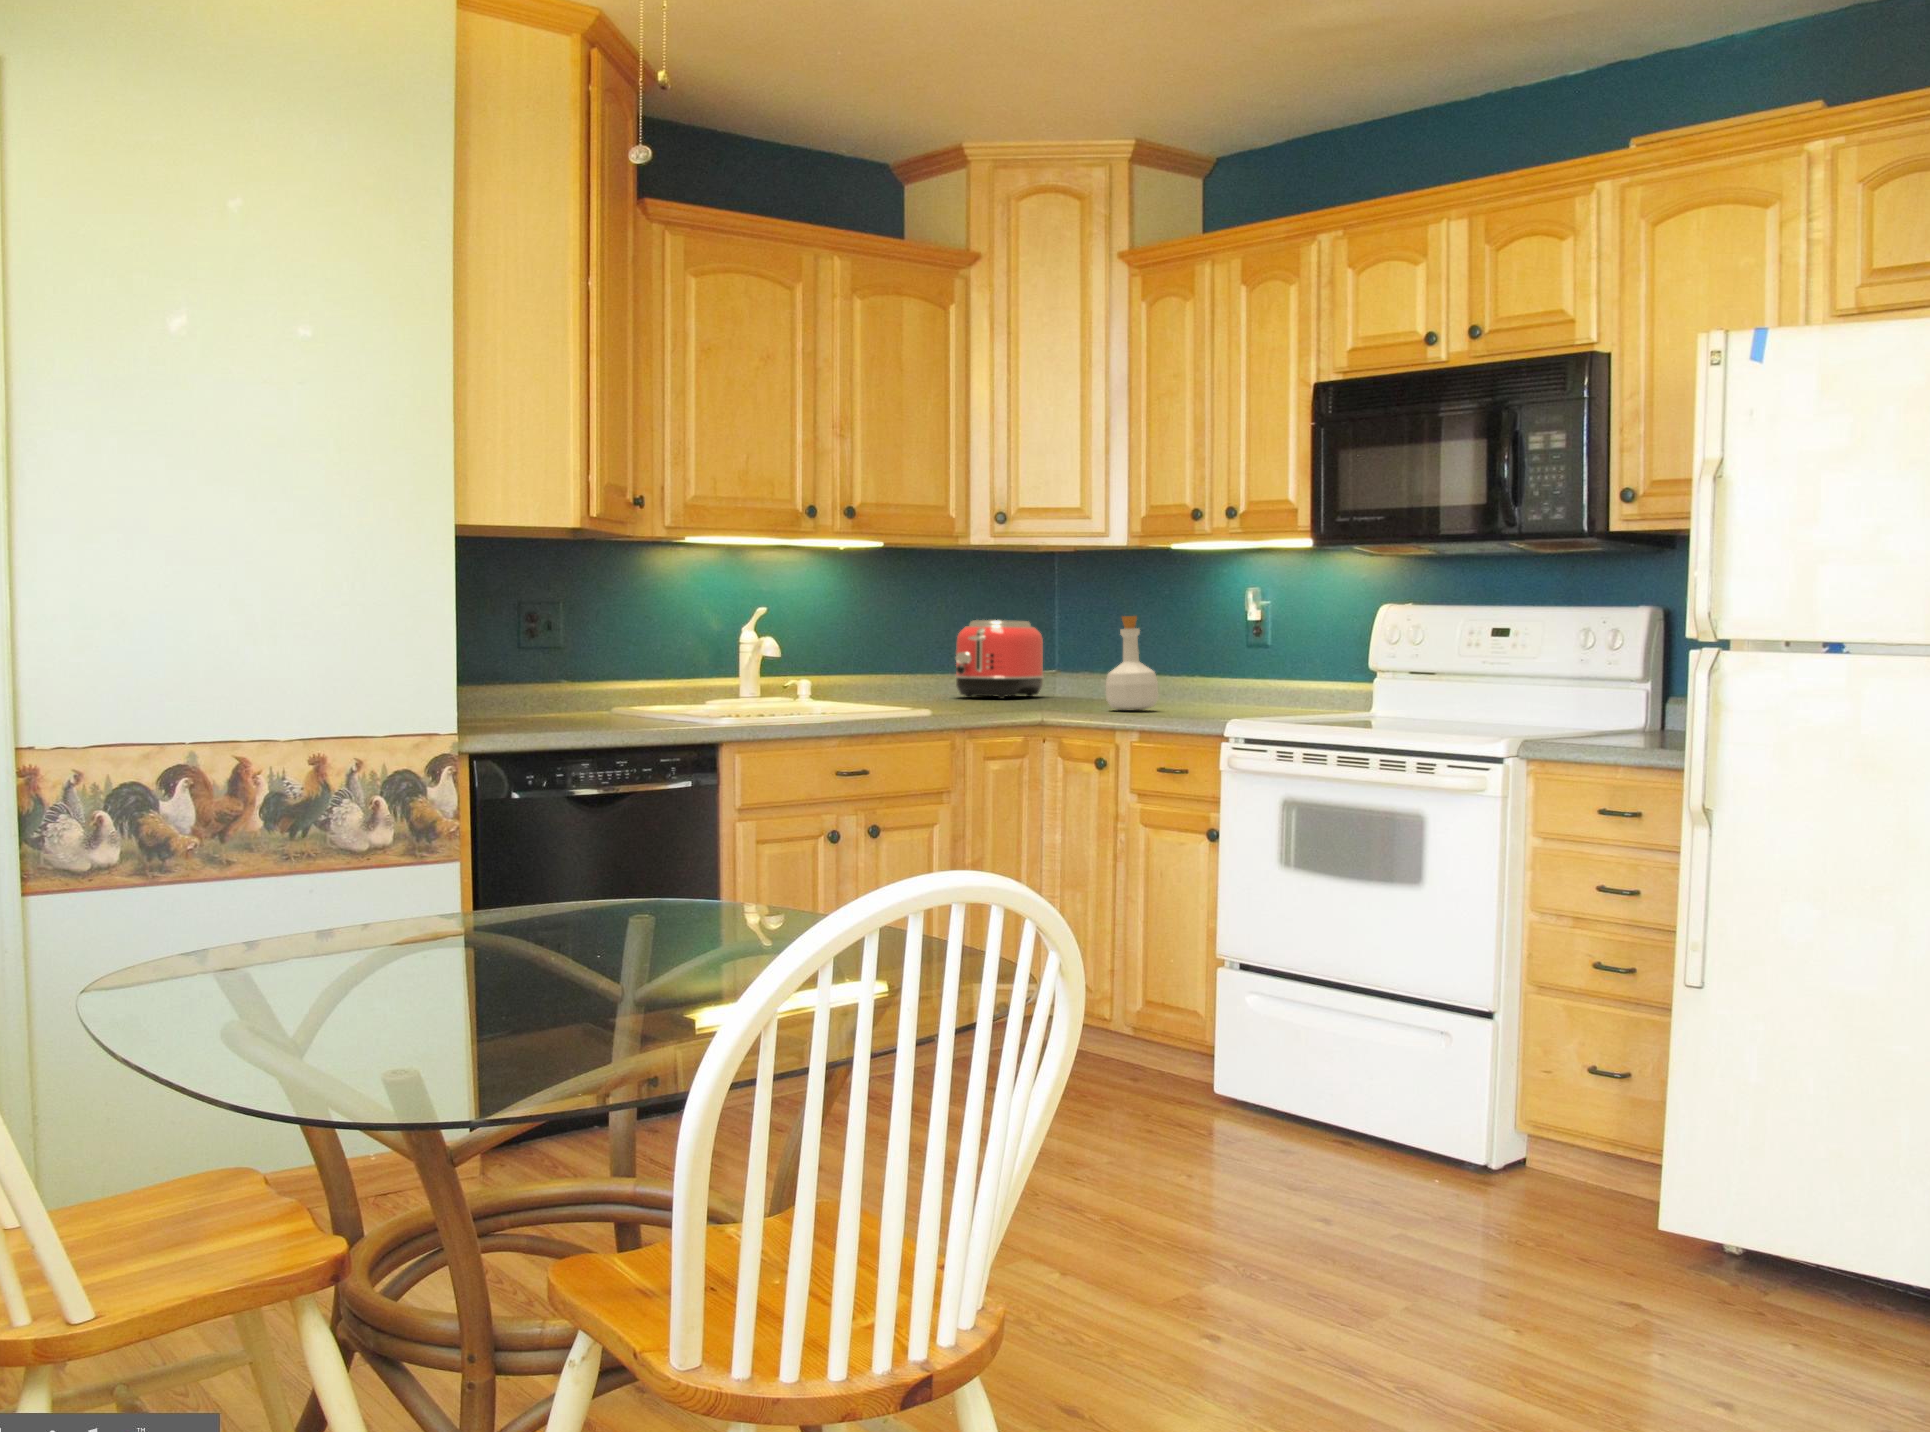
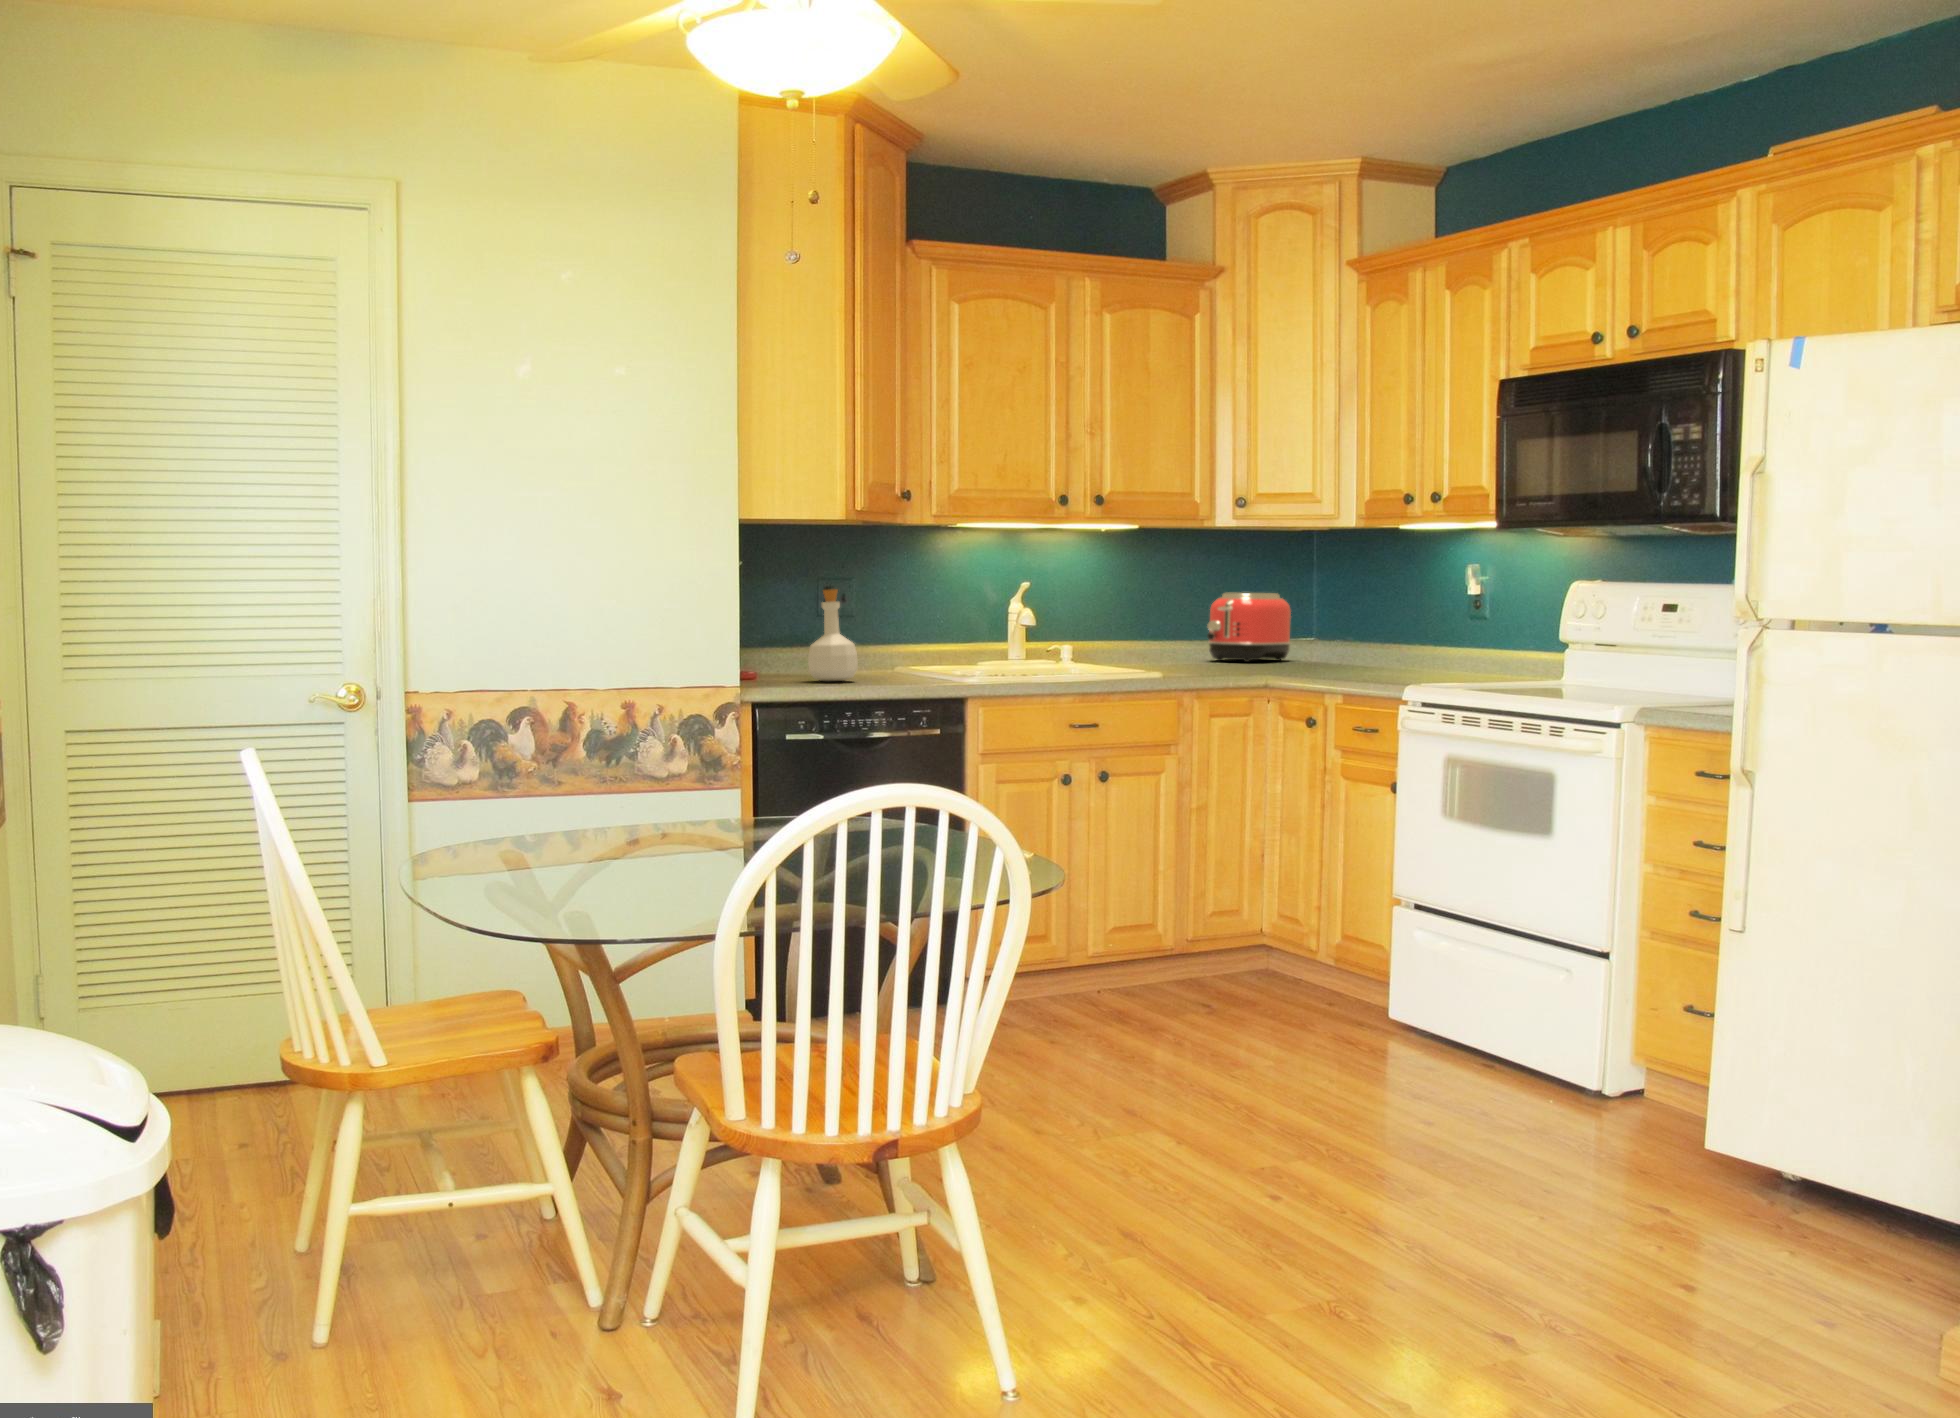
bottle: present [1106,616,1158,711] -> present [808,589,858,681]

